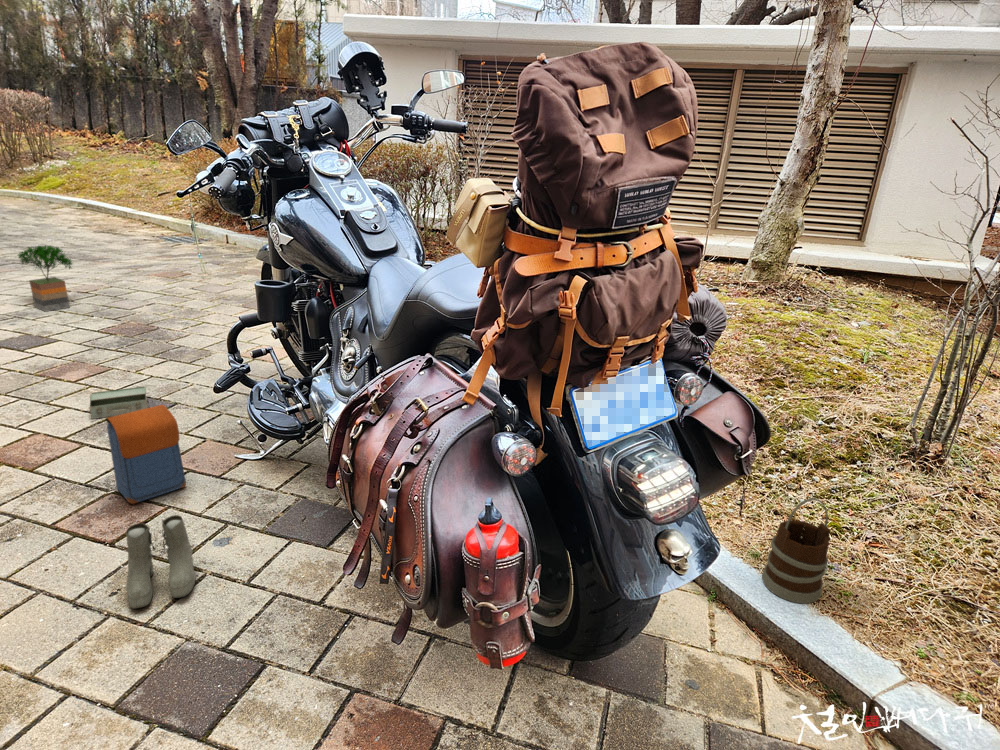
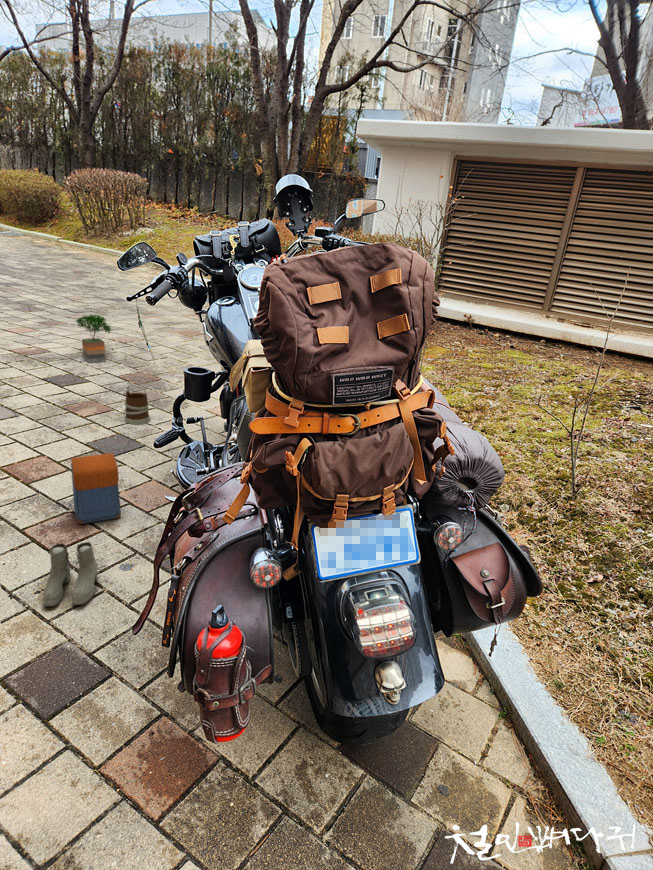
toolbox: present [89,387,148,419] -> none [81,432,125,452]
wooden bucket: present [762,498,830,603] -> present [125,379,150,424]

